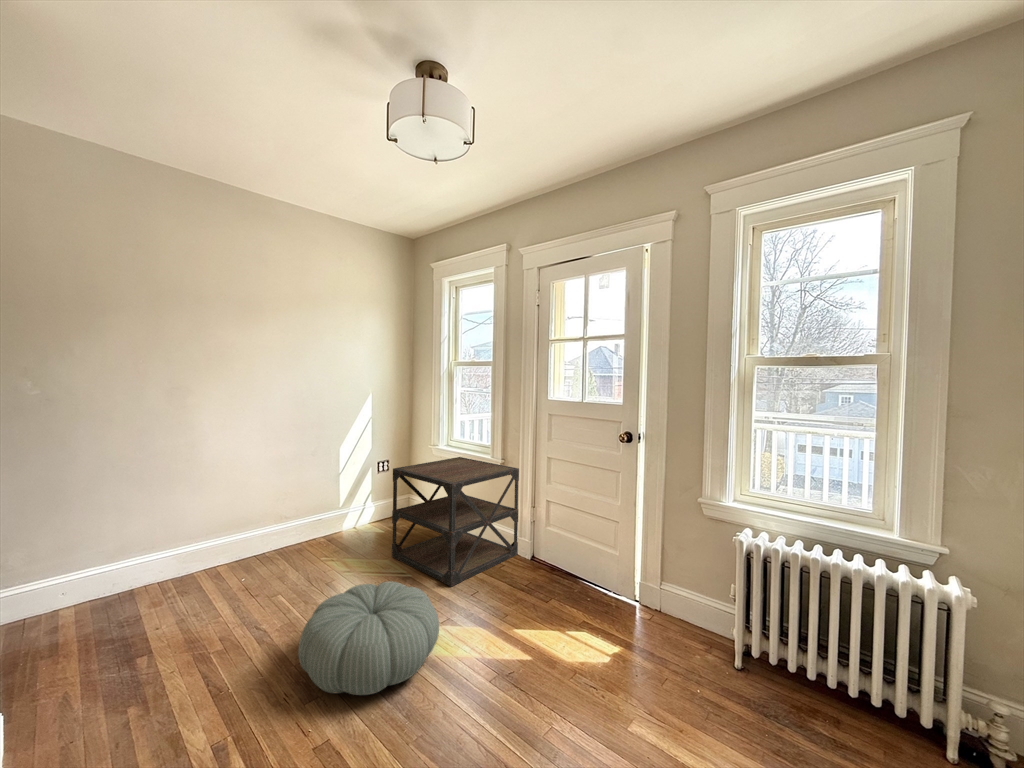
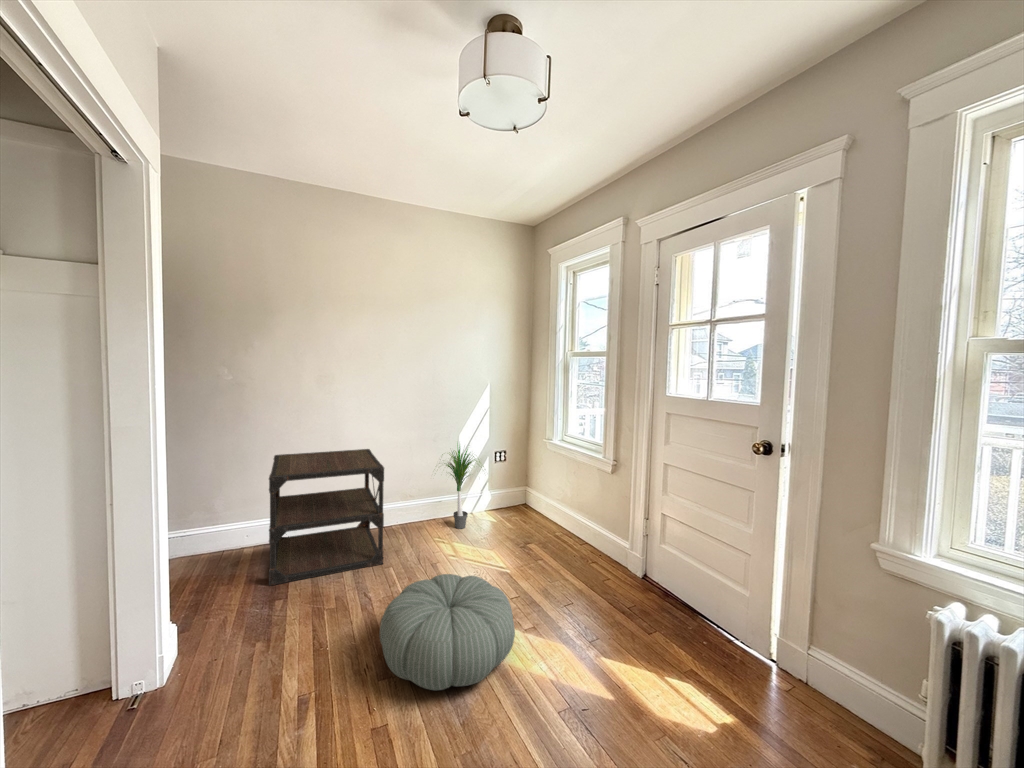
potted plant: none [311,451,375,545] -> present [446,445,484,529]
side table: present [392,457,519,586] -> present [269,449,384,585]

